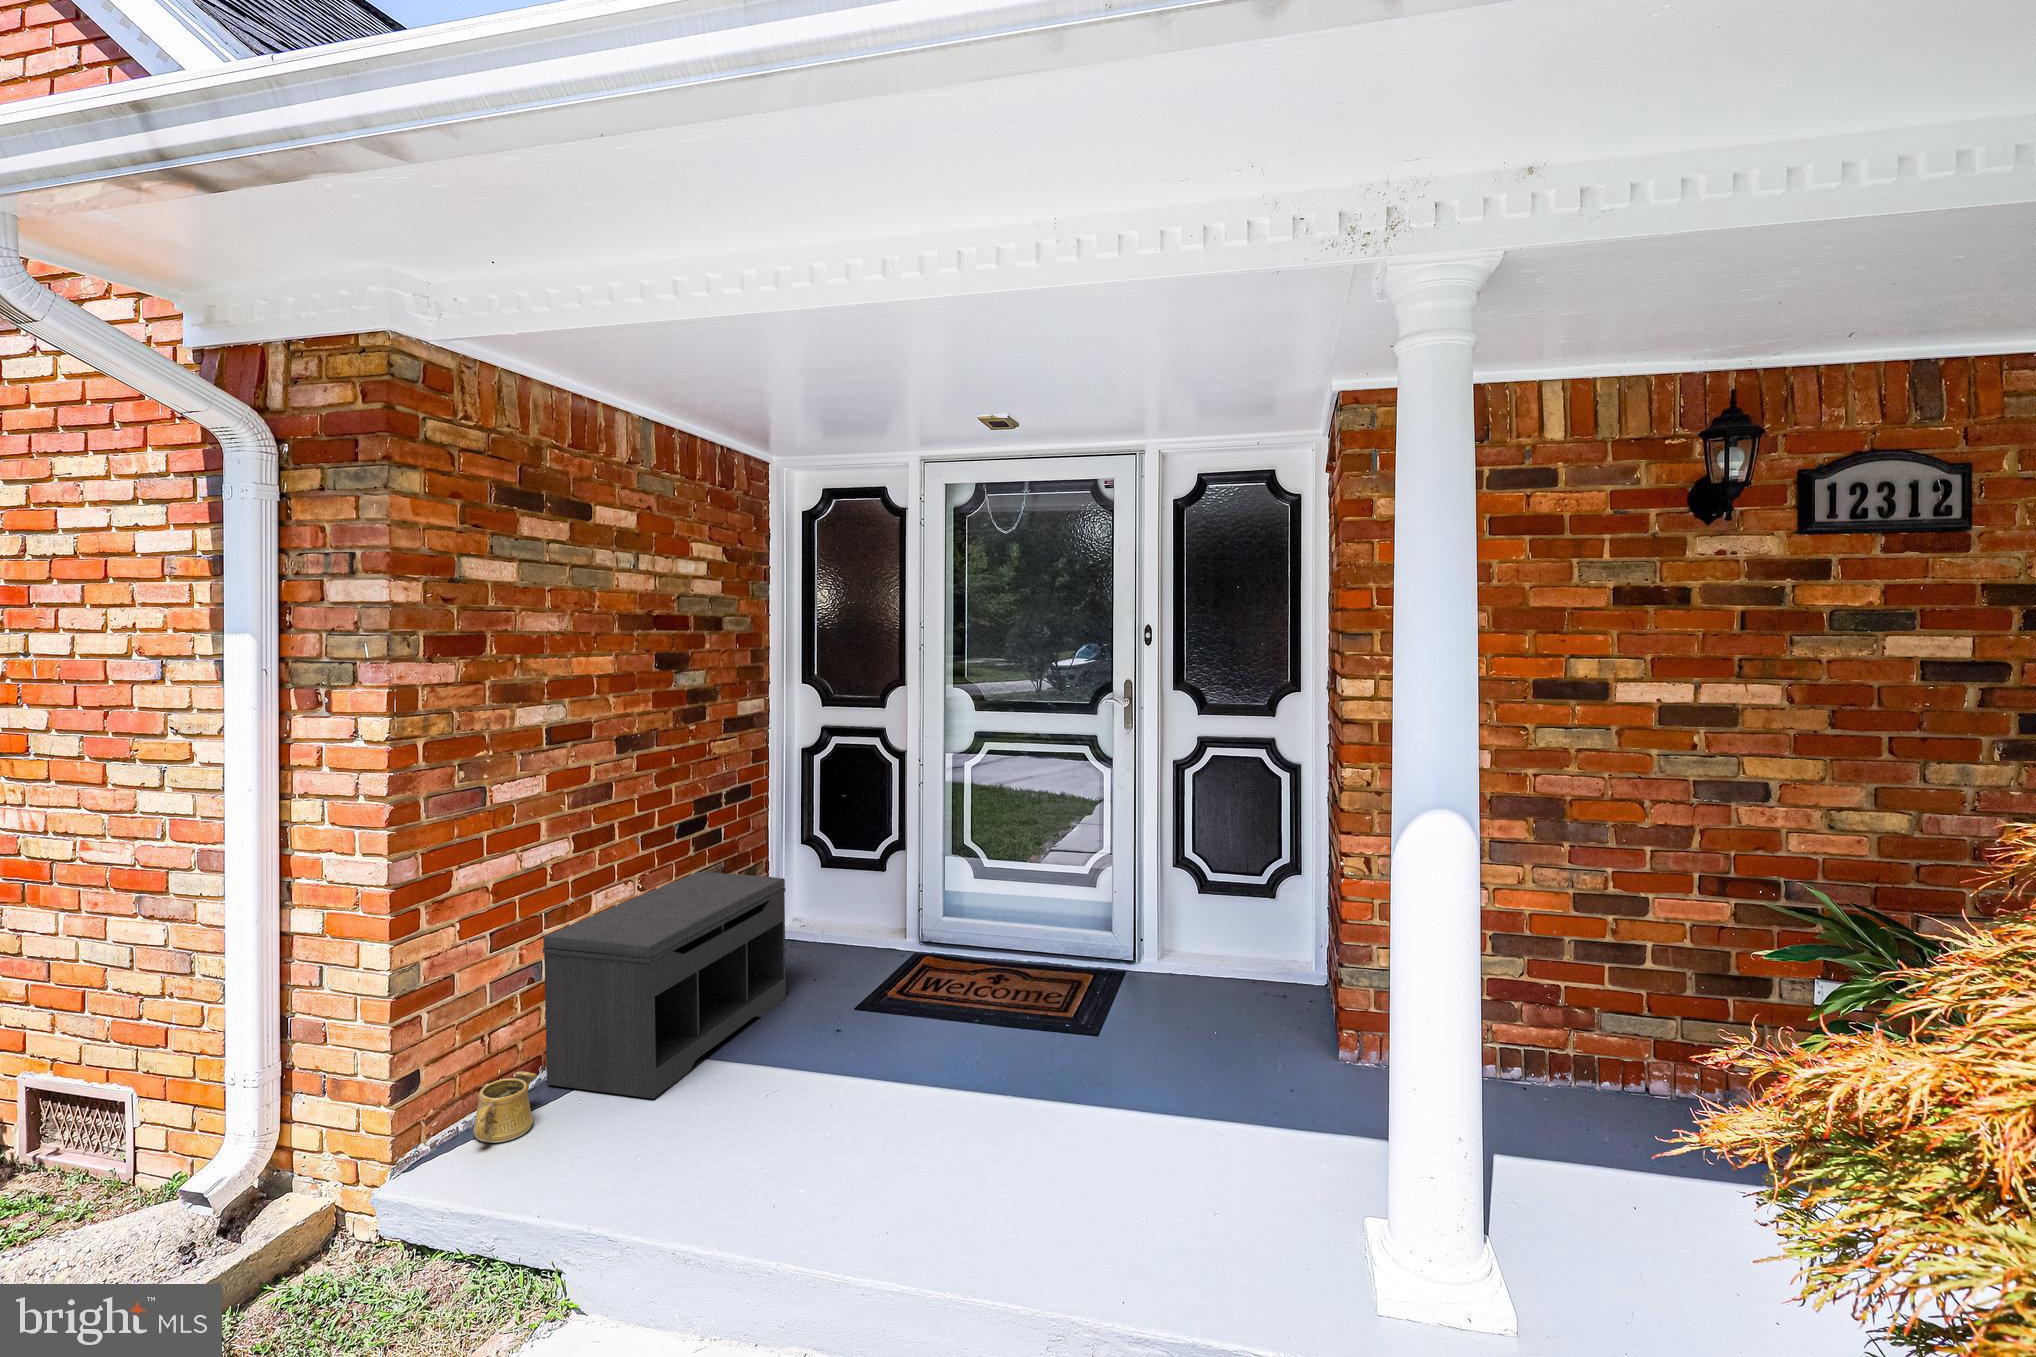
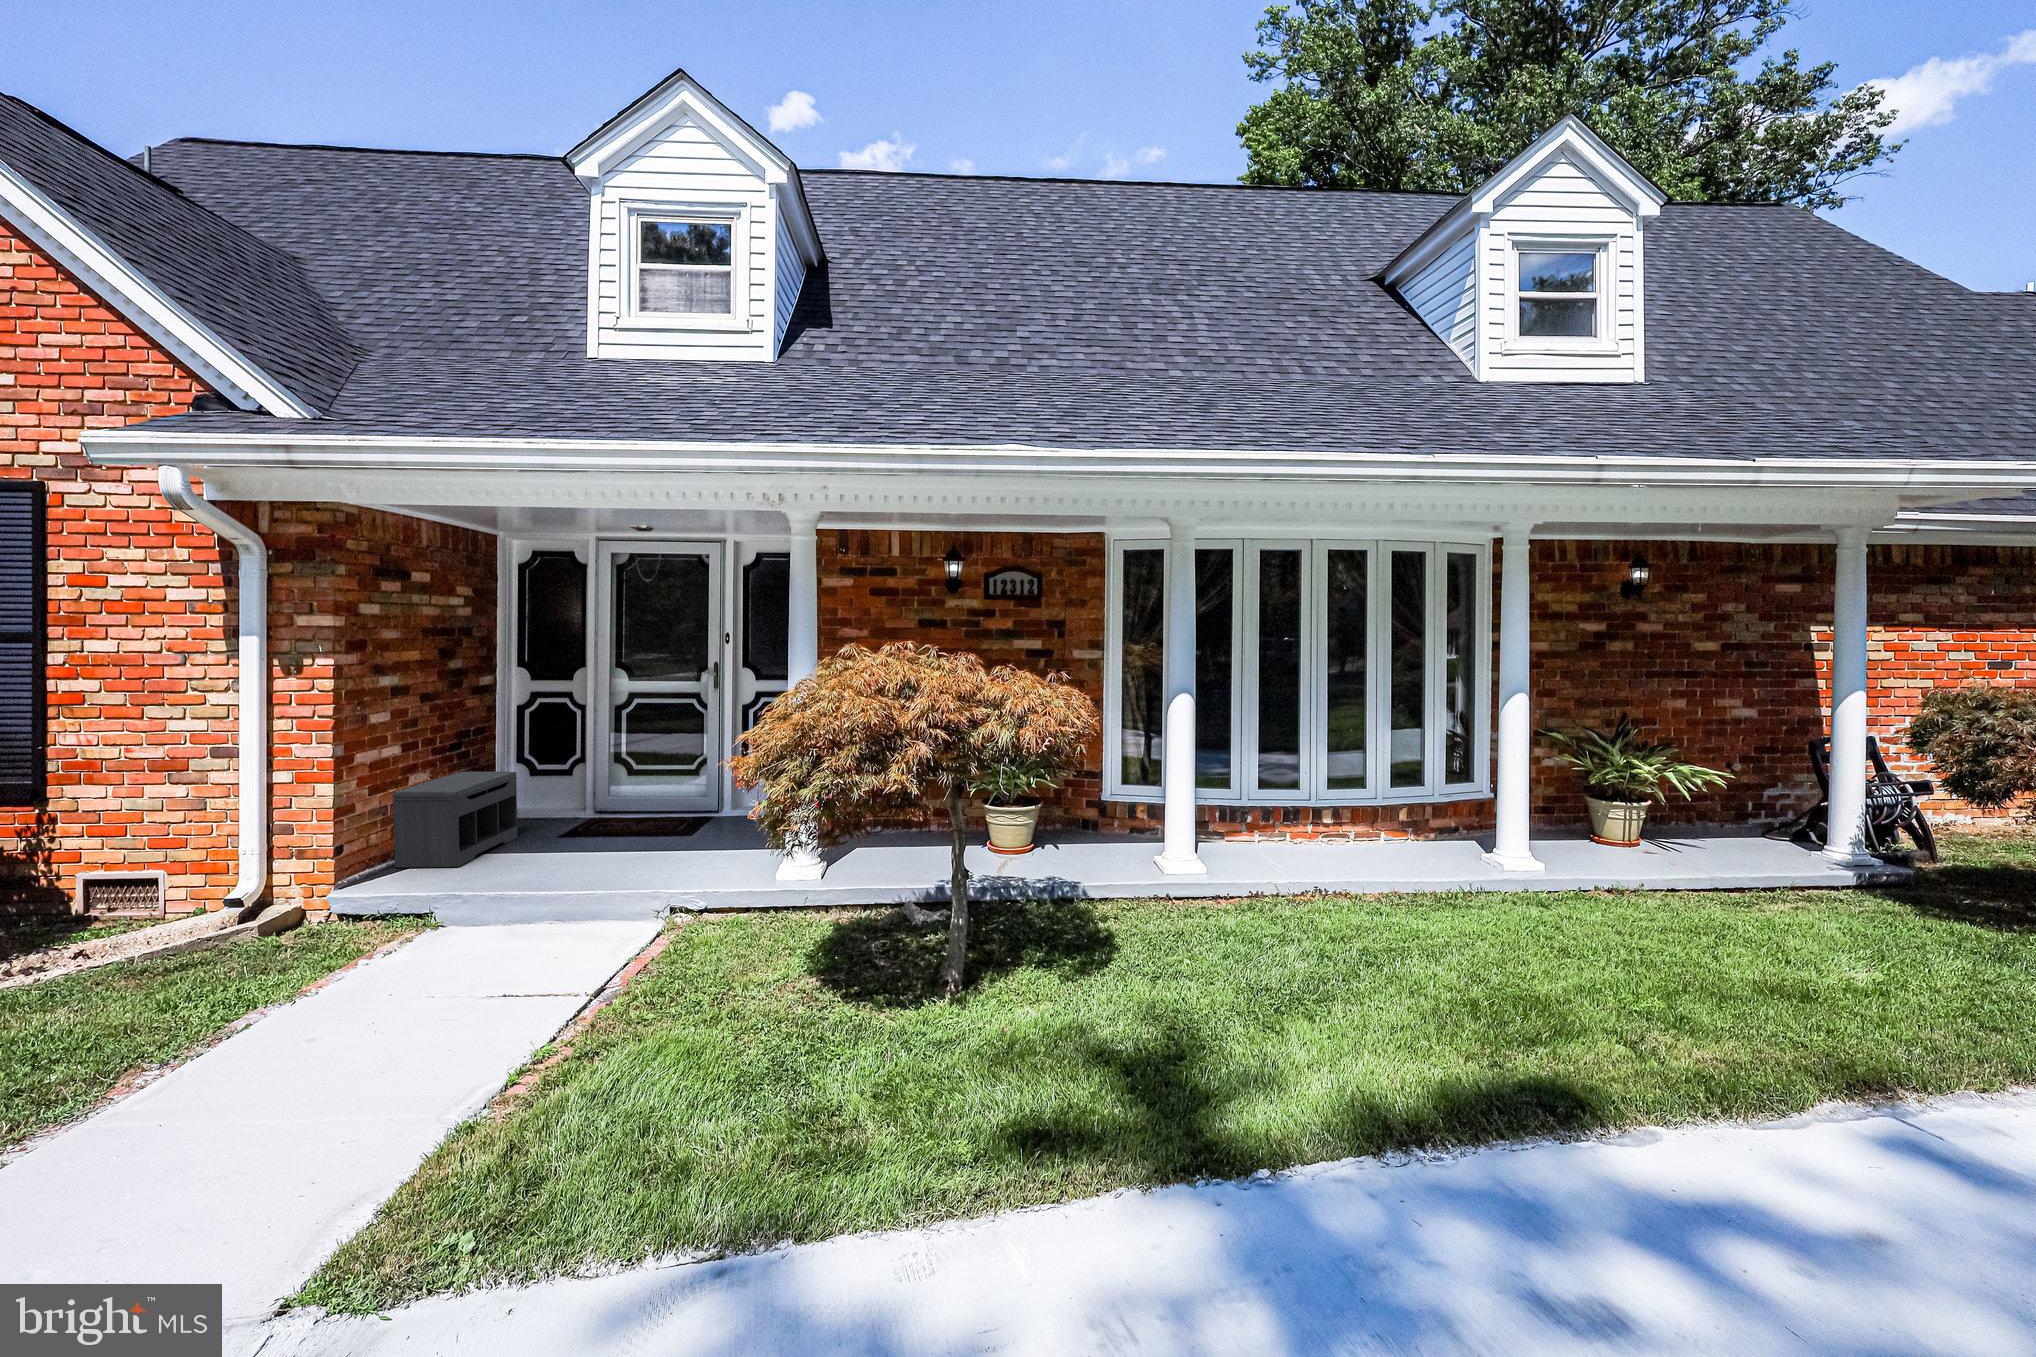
watering can: present [474,1071,537,1143] -> none [368,855,398,882]

